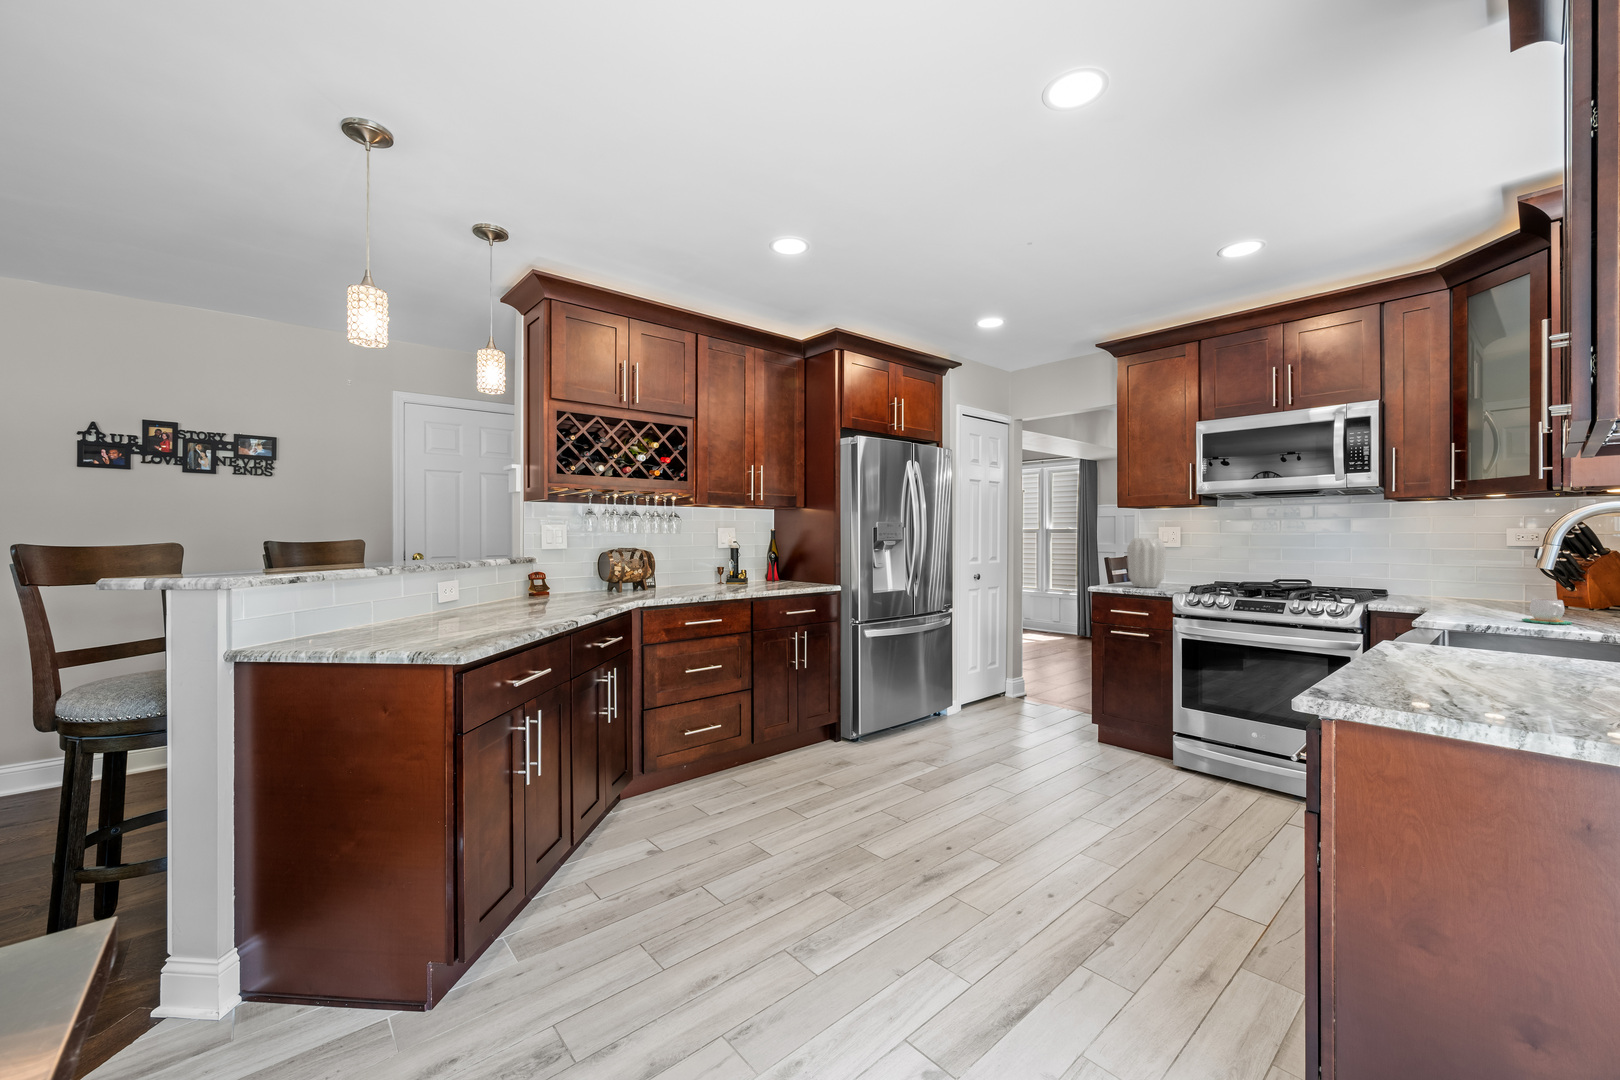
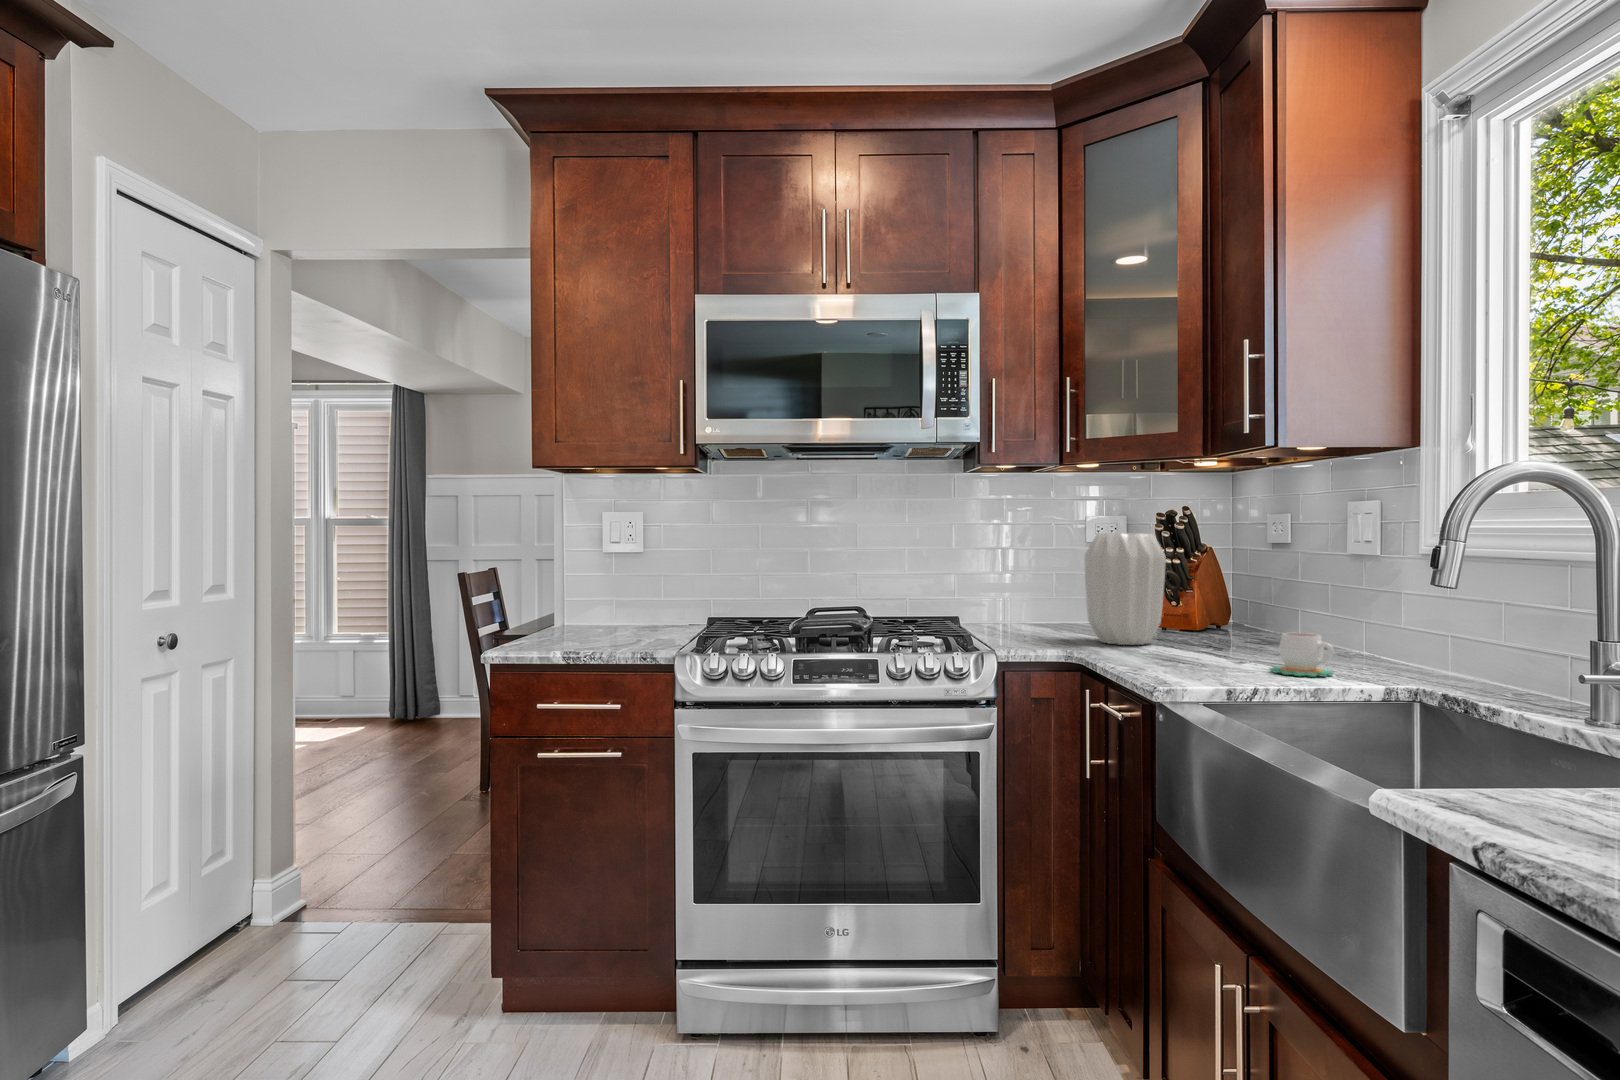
vase: present [1127,538,1166,588] -> present [1085,533,1166,645]

